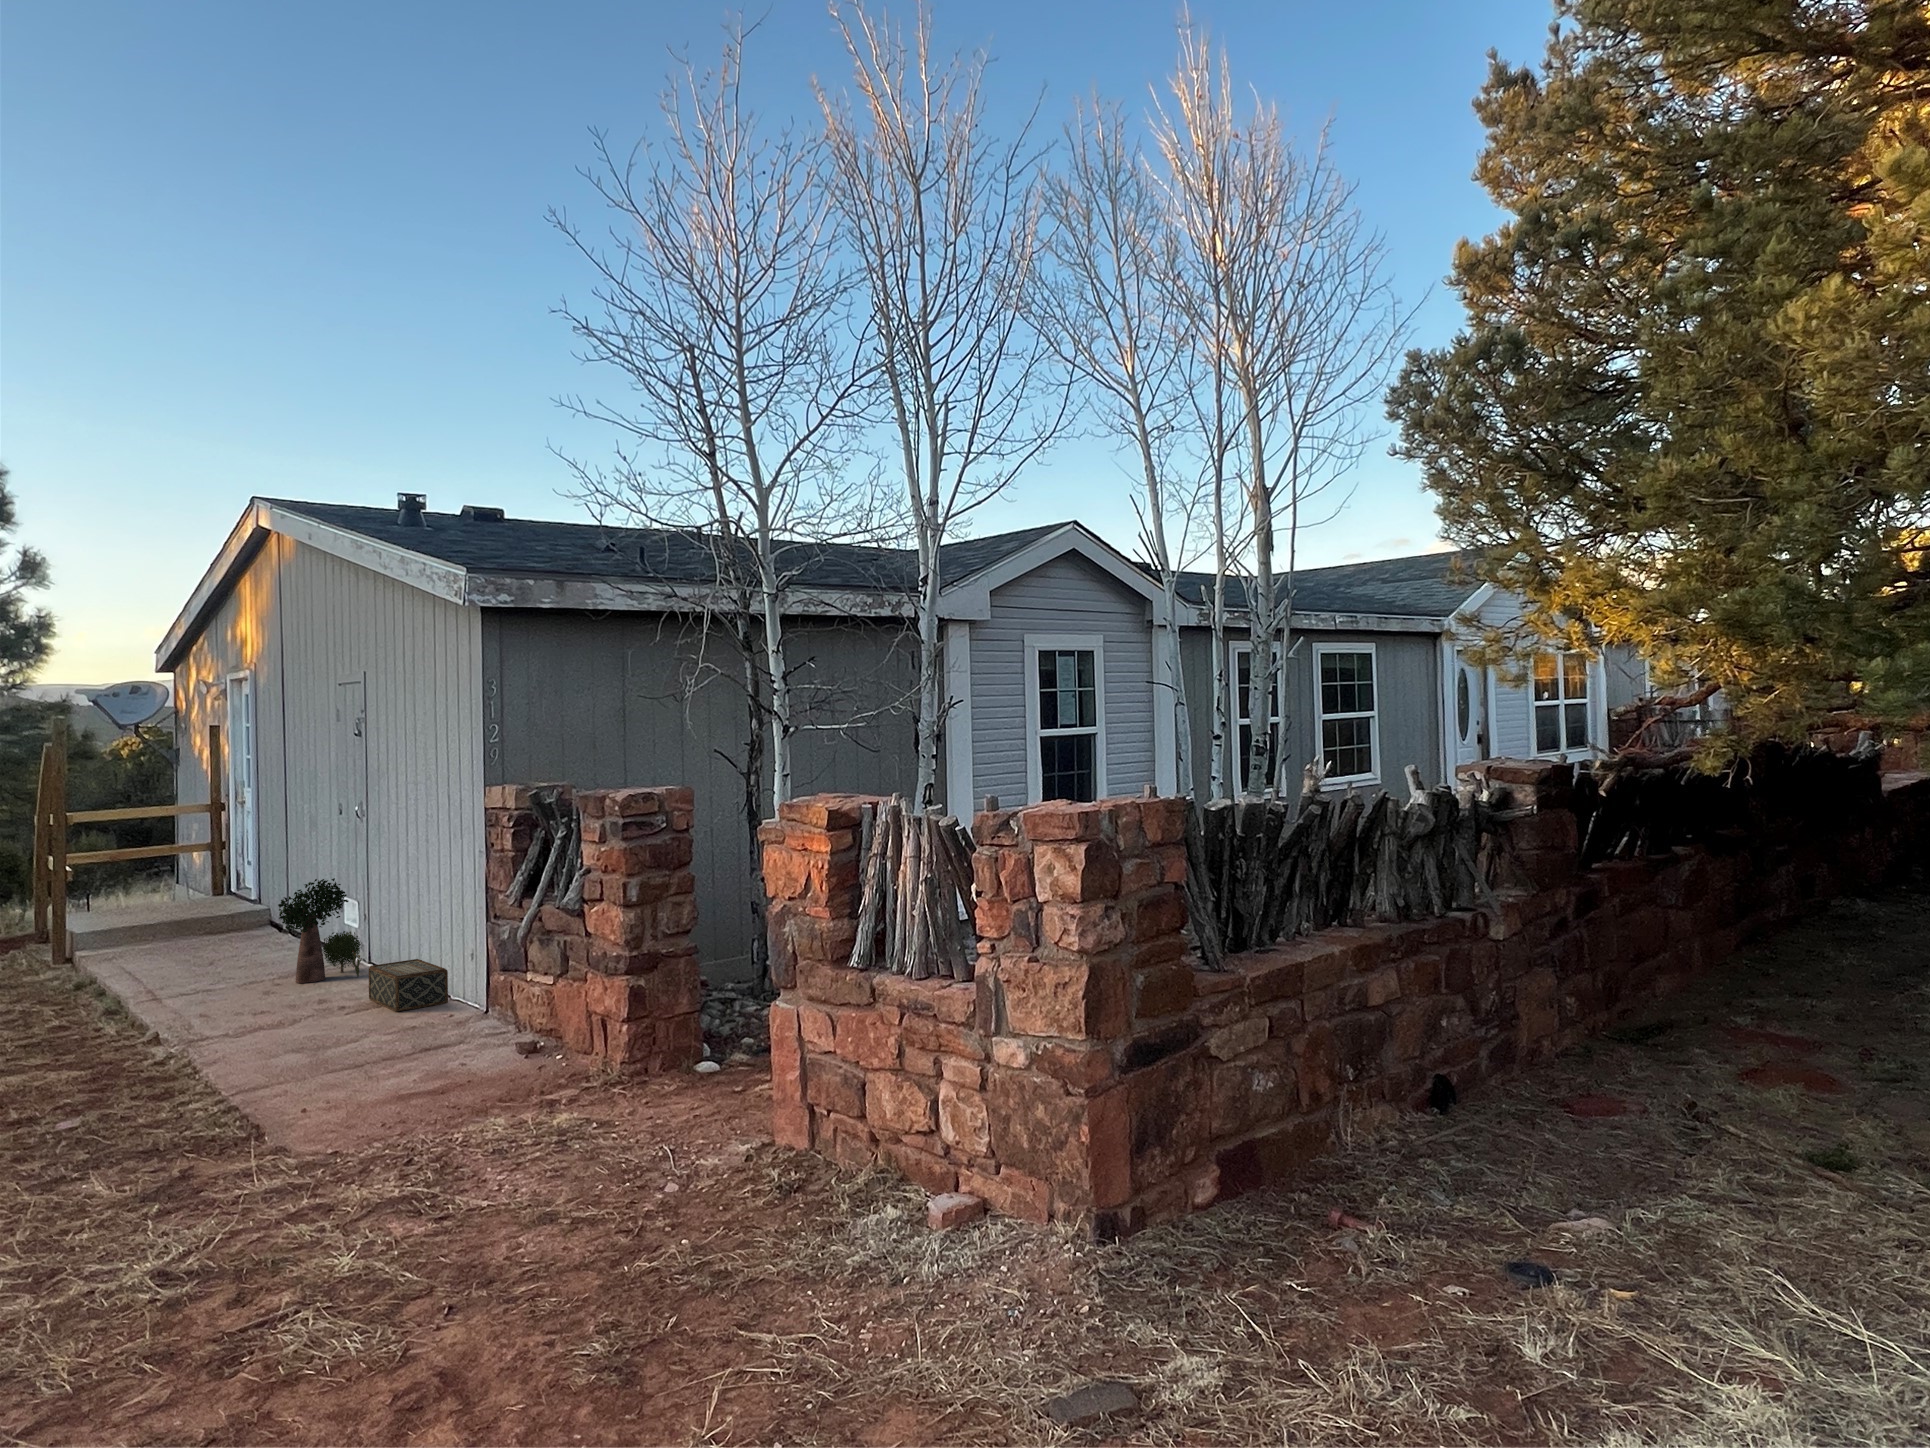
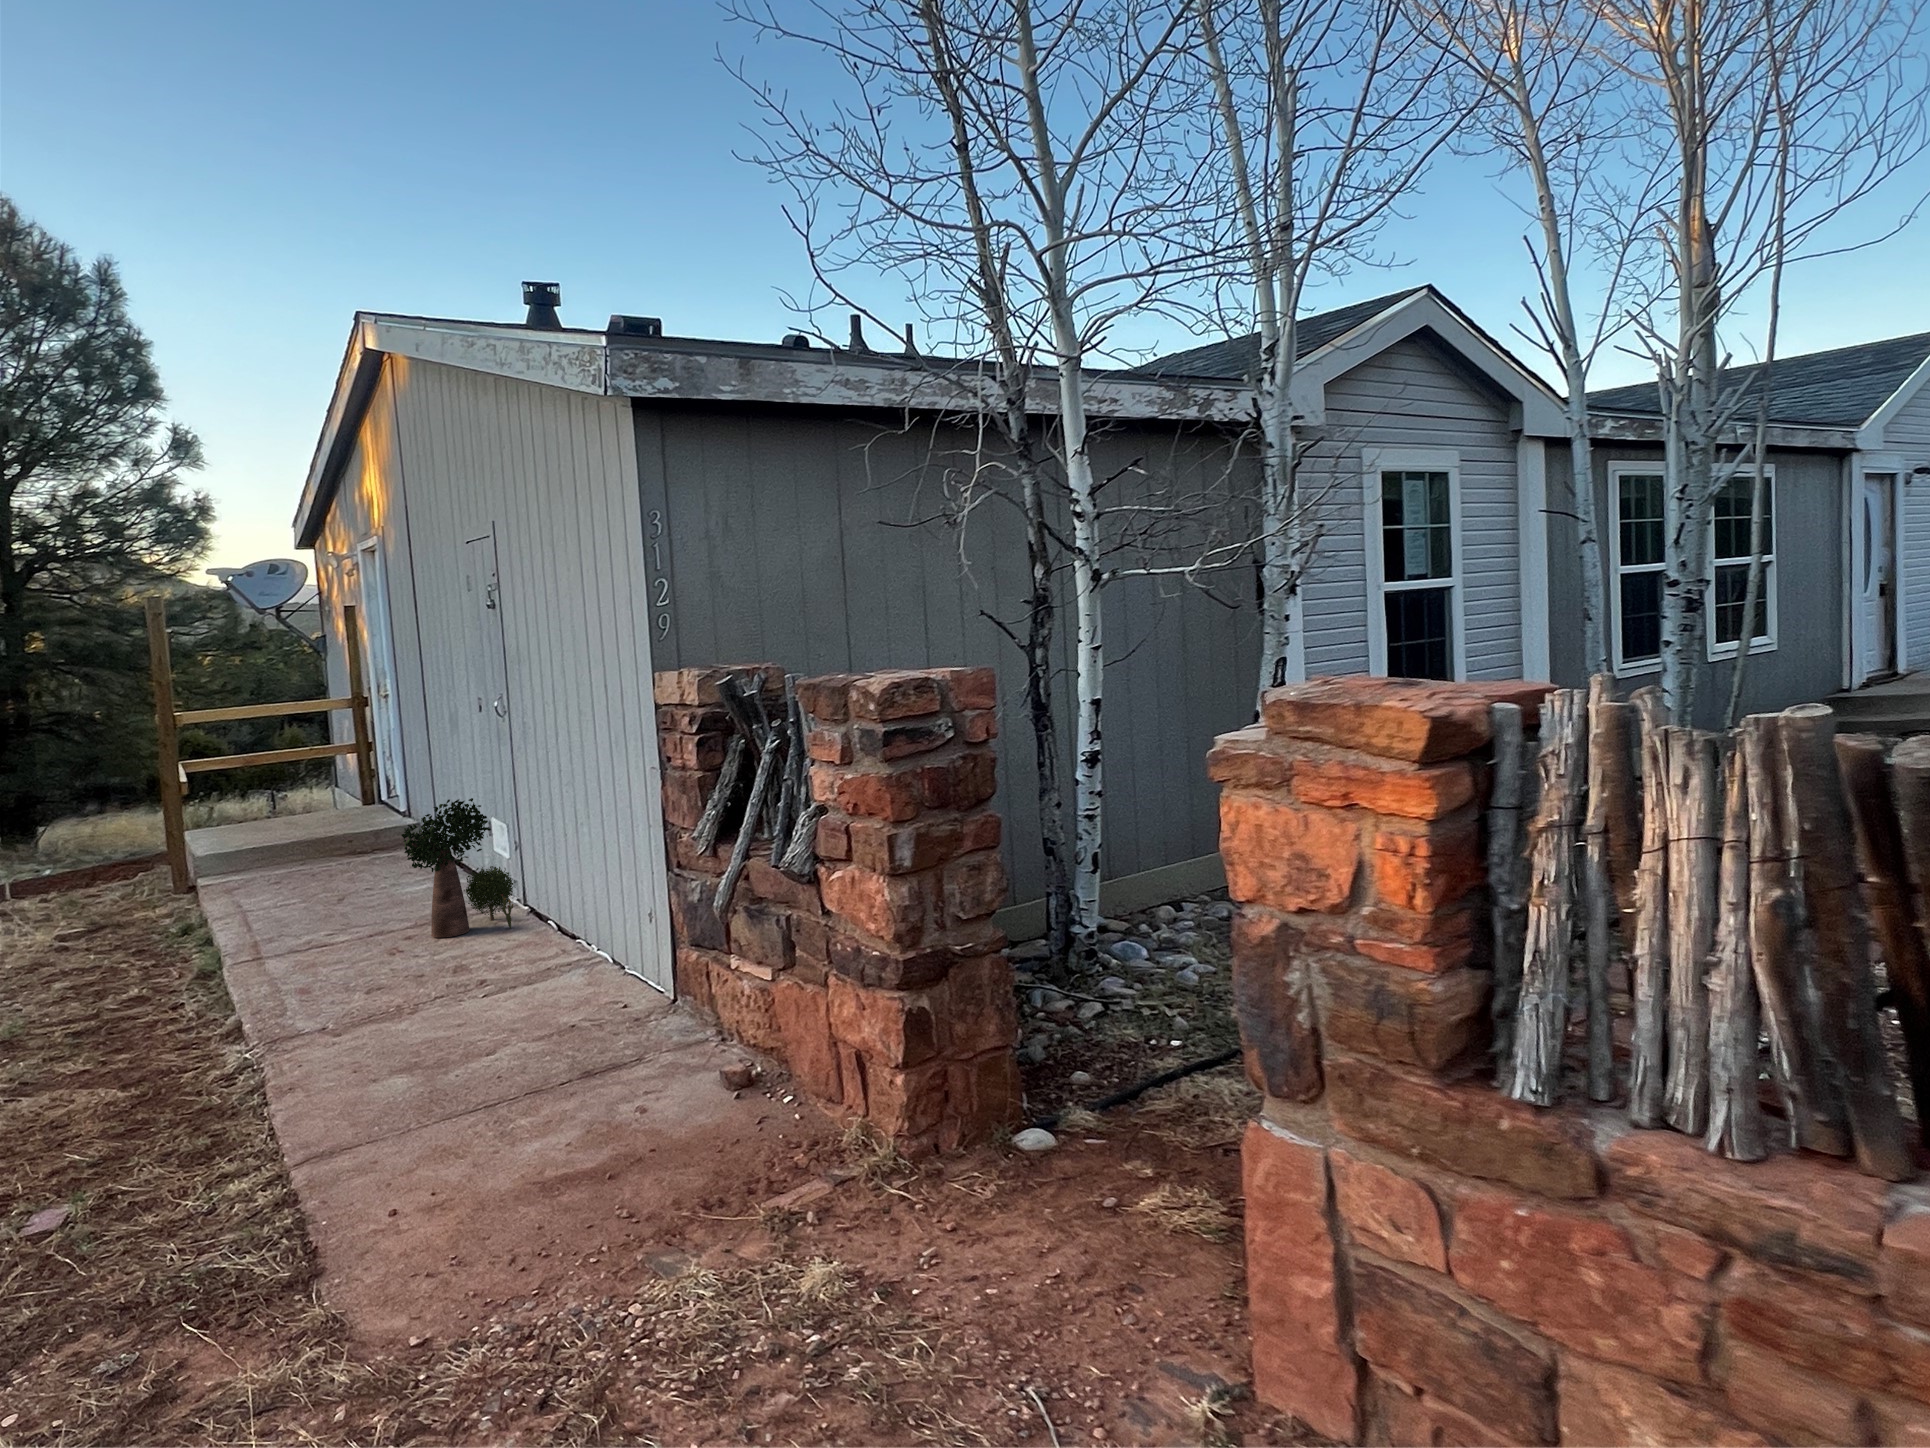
woven basket: present [369,959,448,1011] -> none [513,914,621,998]

